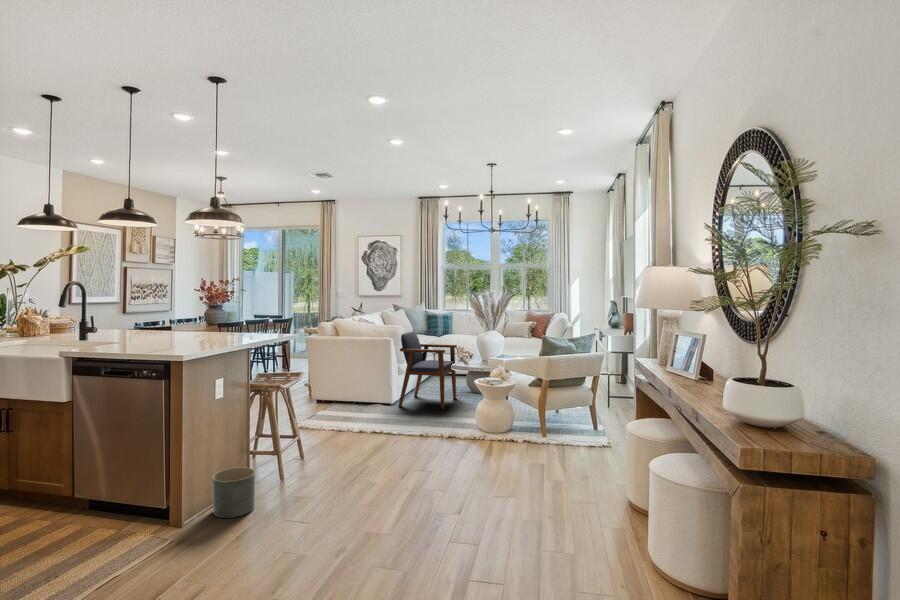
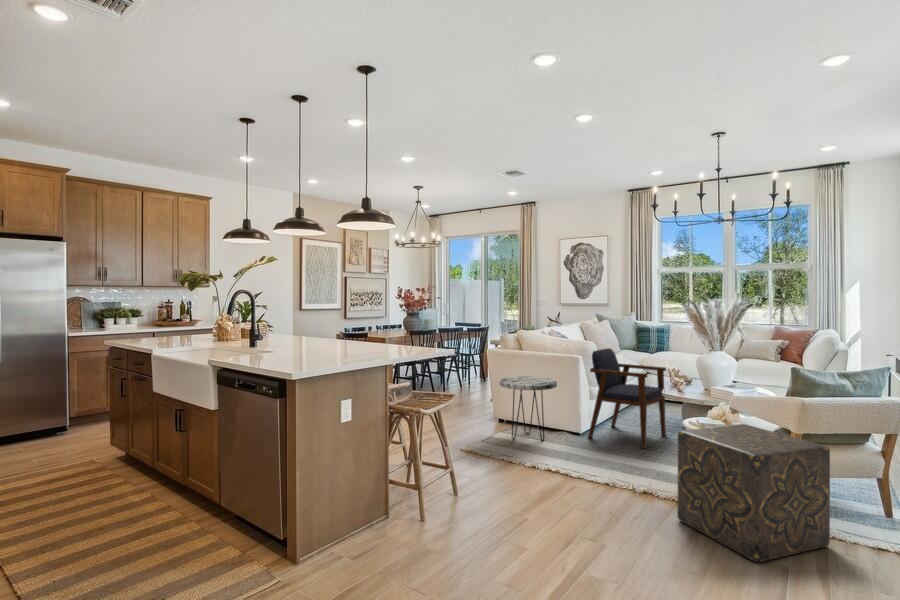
side table: none [323,358,374,414] -> present [499,376,557,441]
ottoman: none [476,378,566,465] -> present [677,424,830,562]
planter: present [212,467,255,518] -> none [333,503,379,565]

